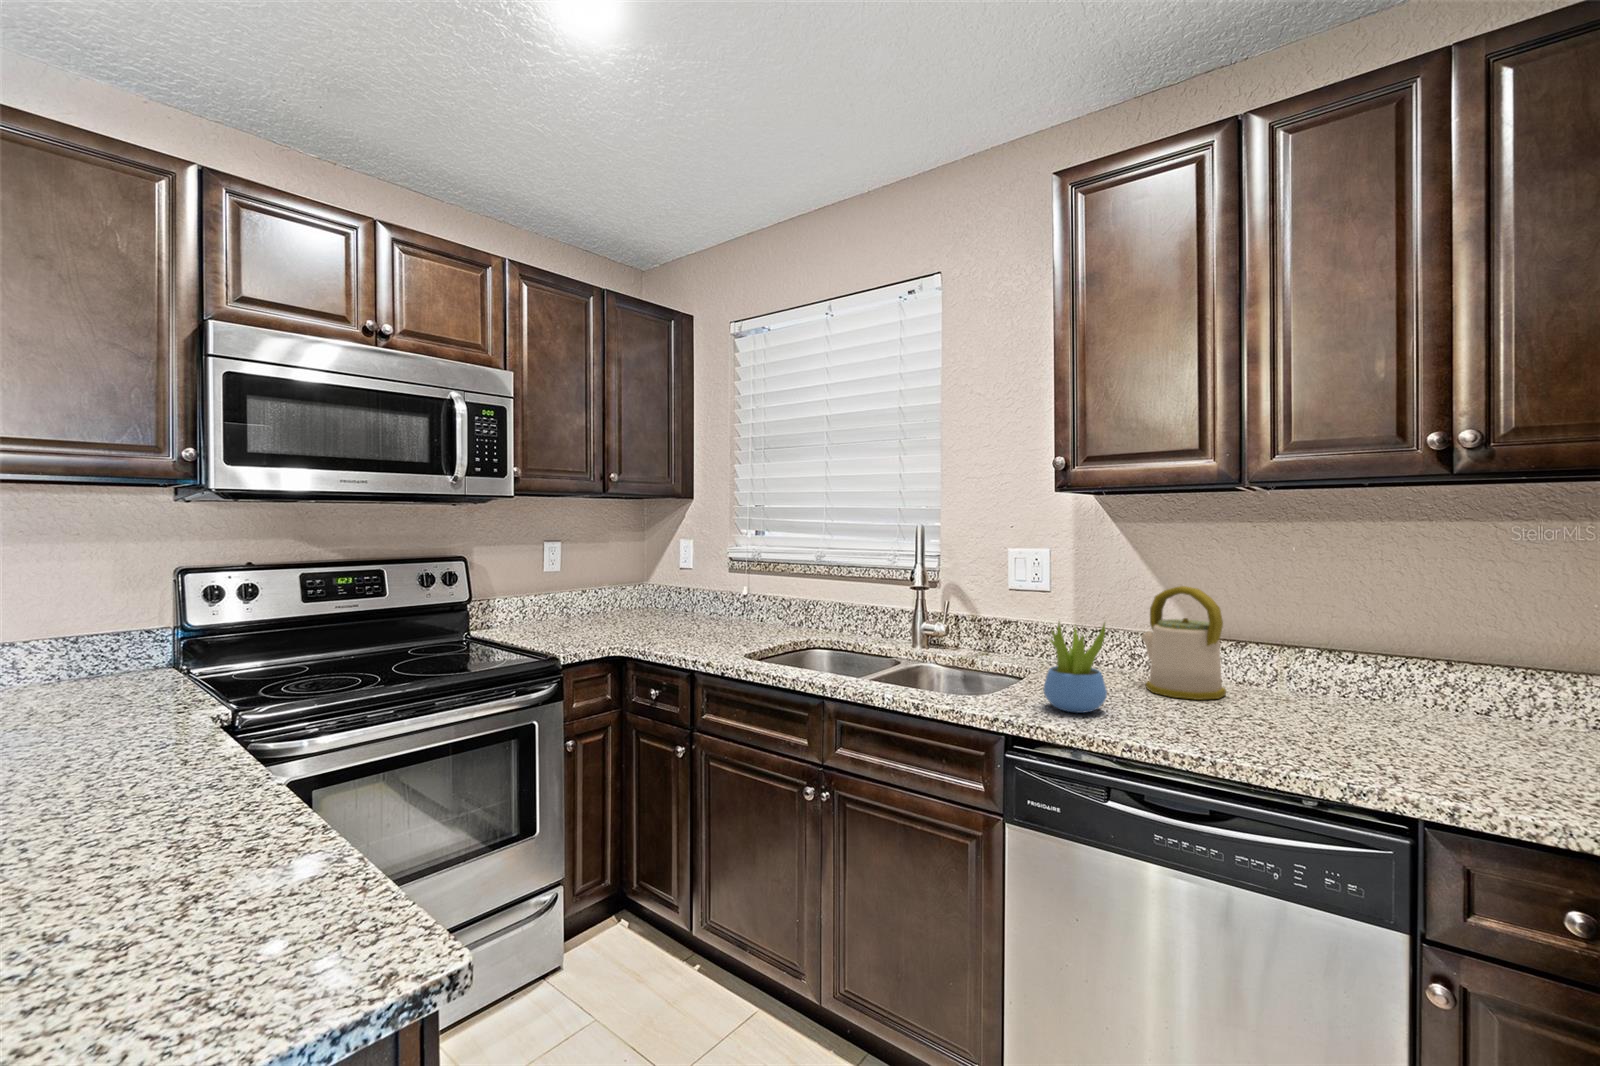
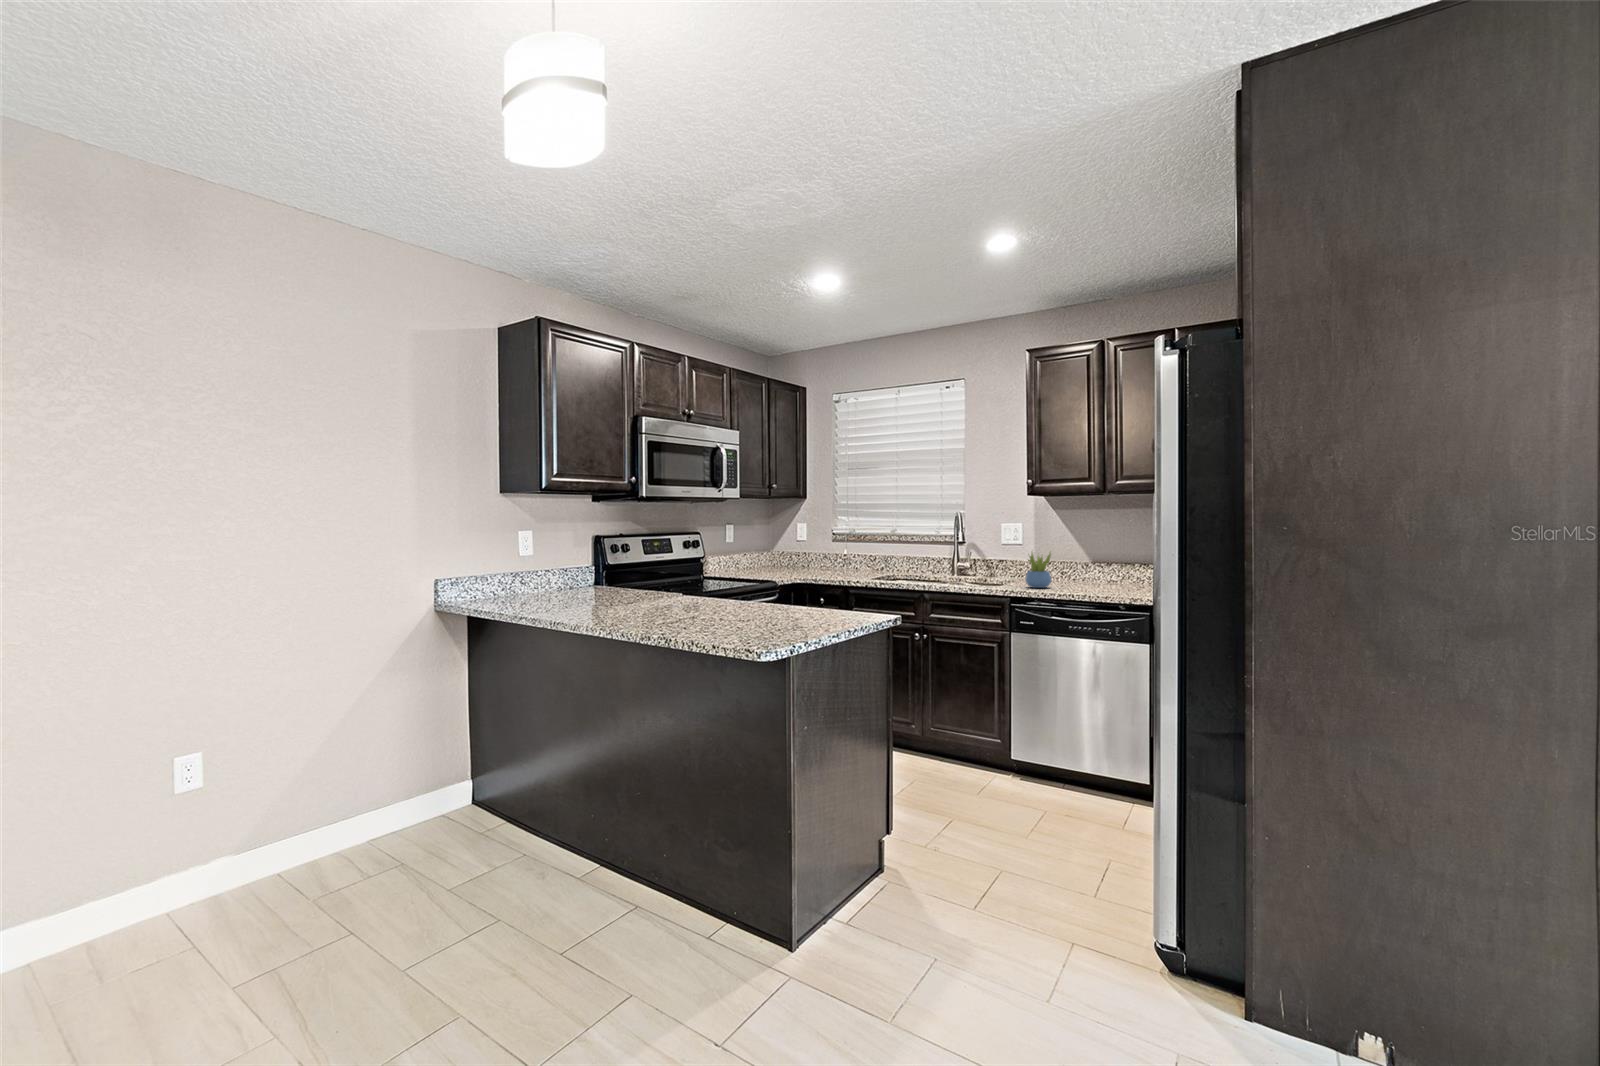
kettle: present [1141,586,1226,700] -> none [1066,537,1101,585]

